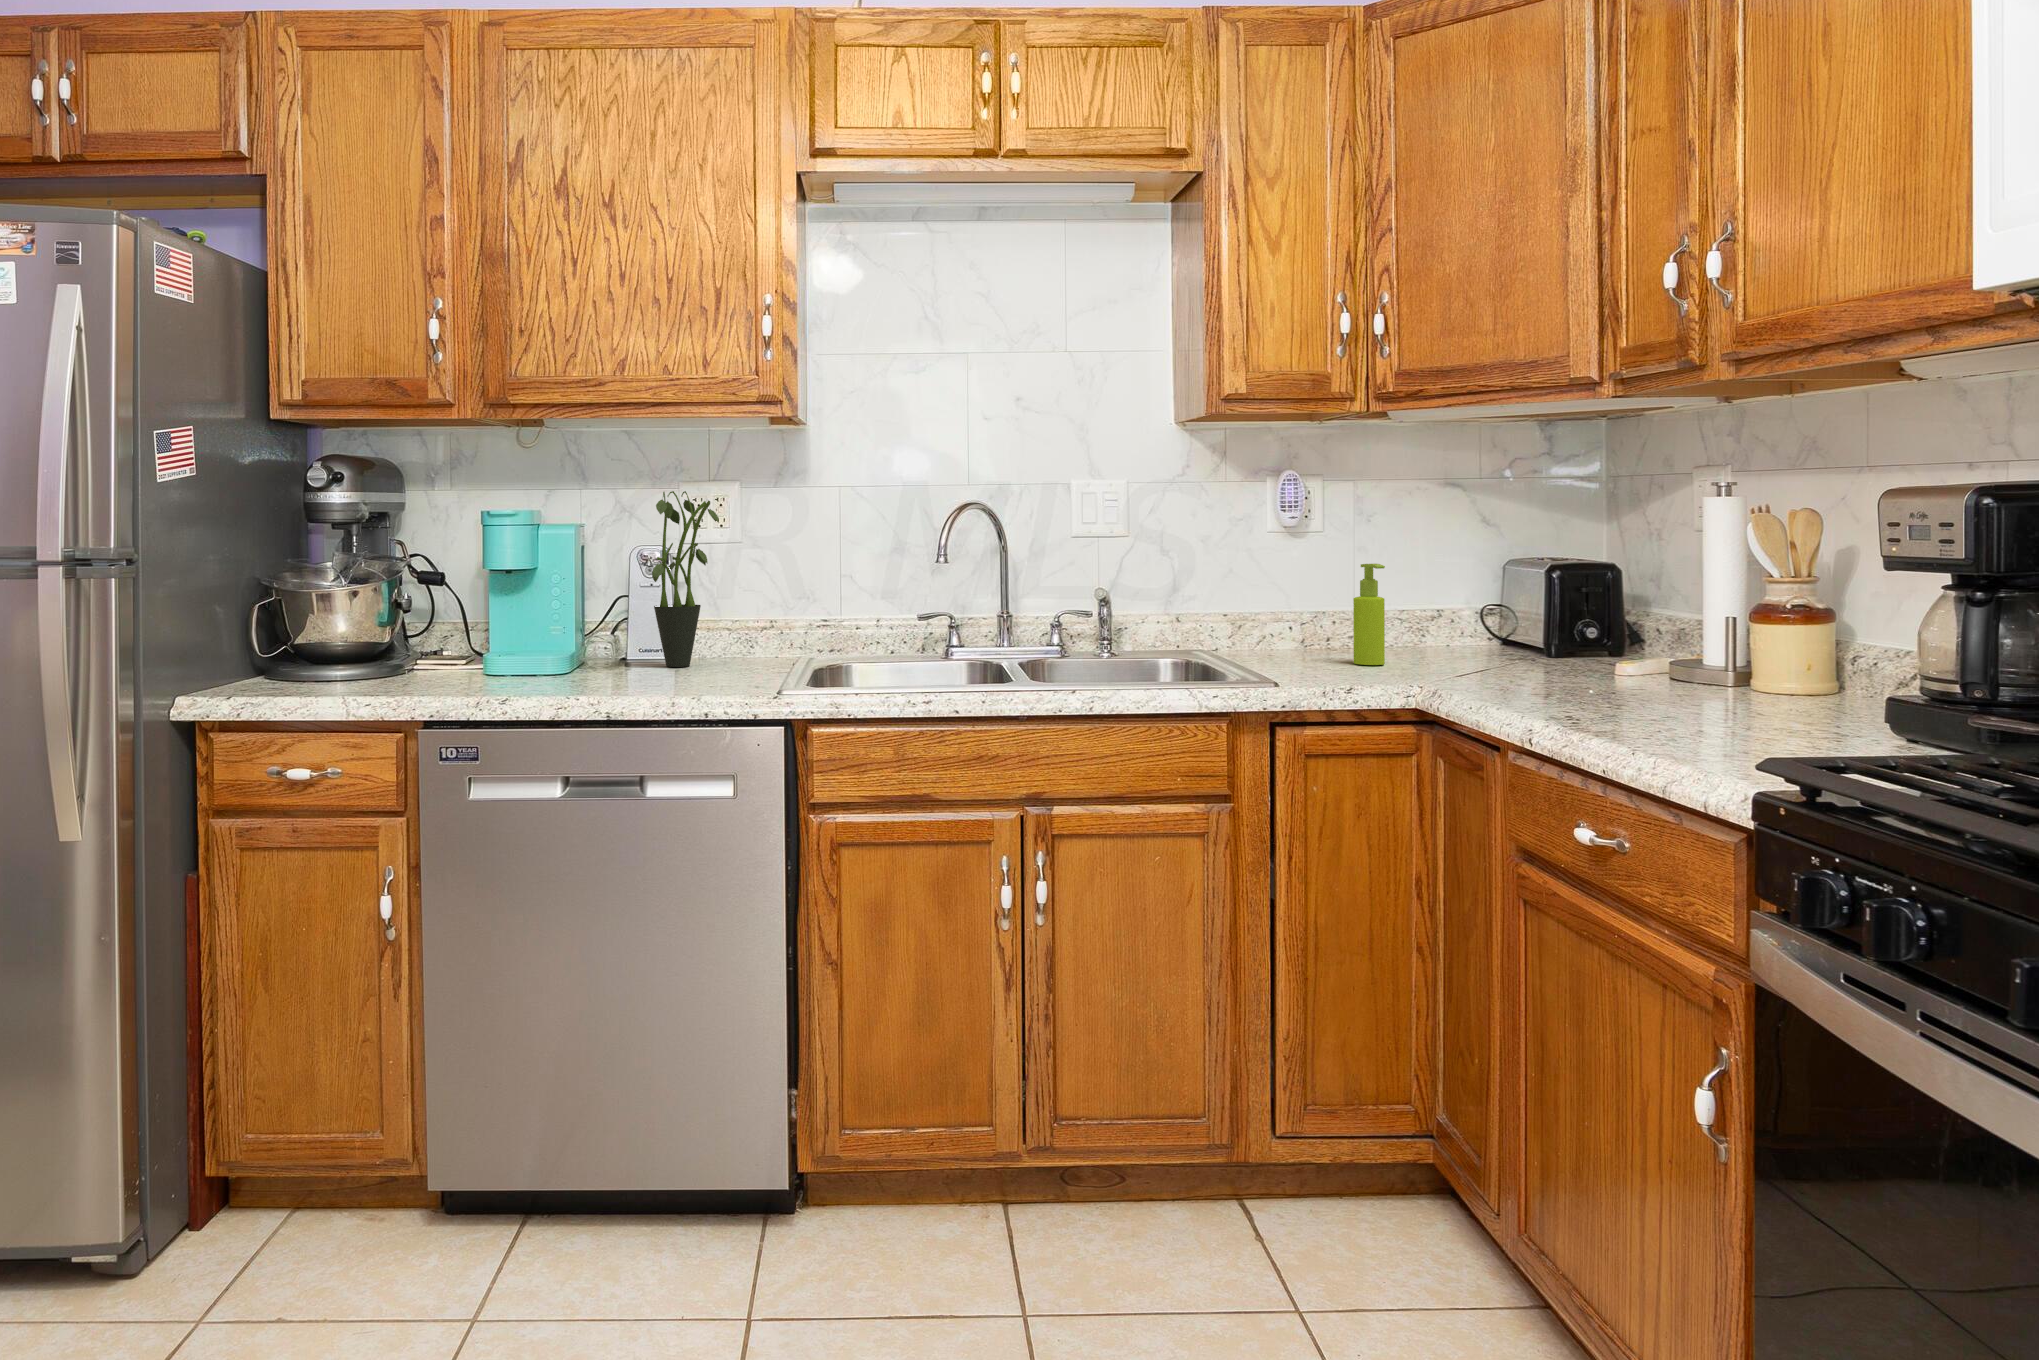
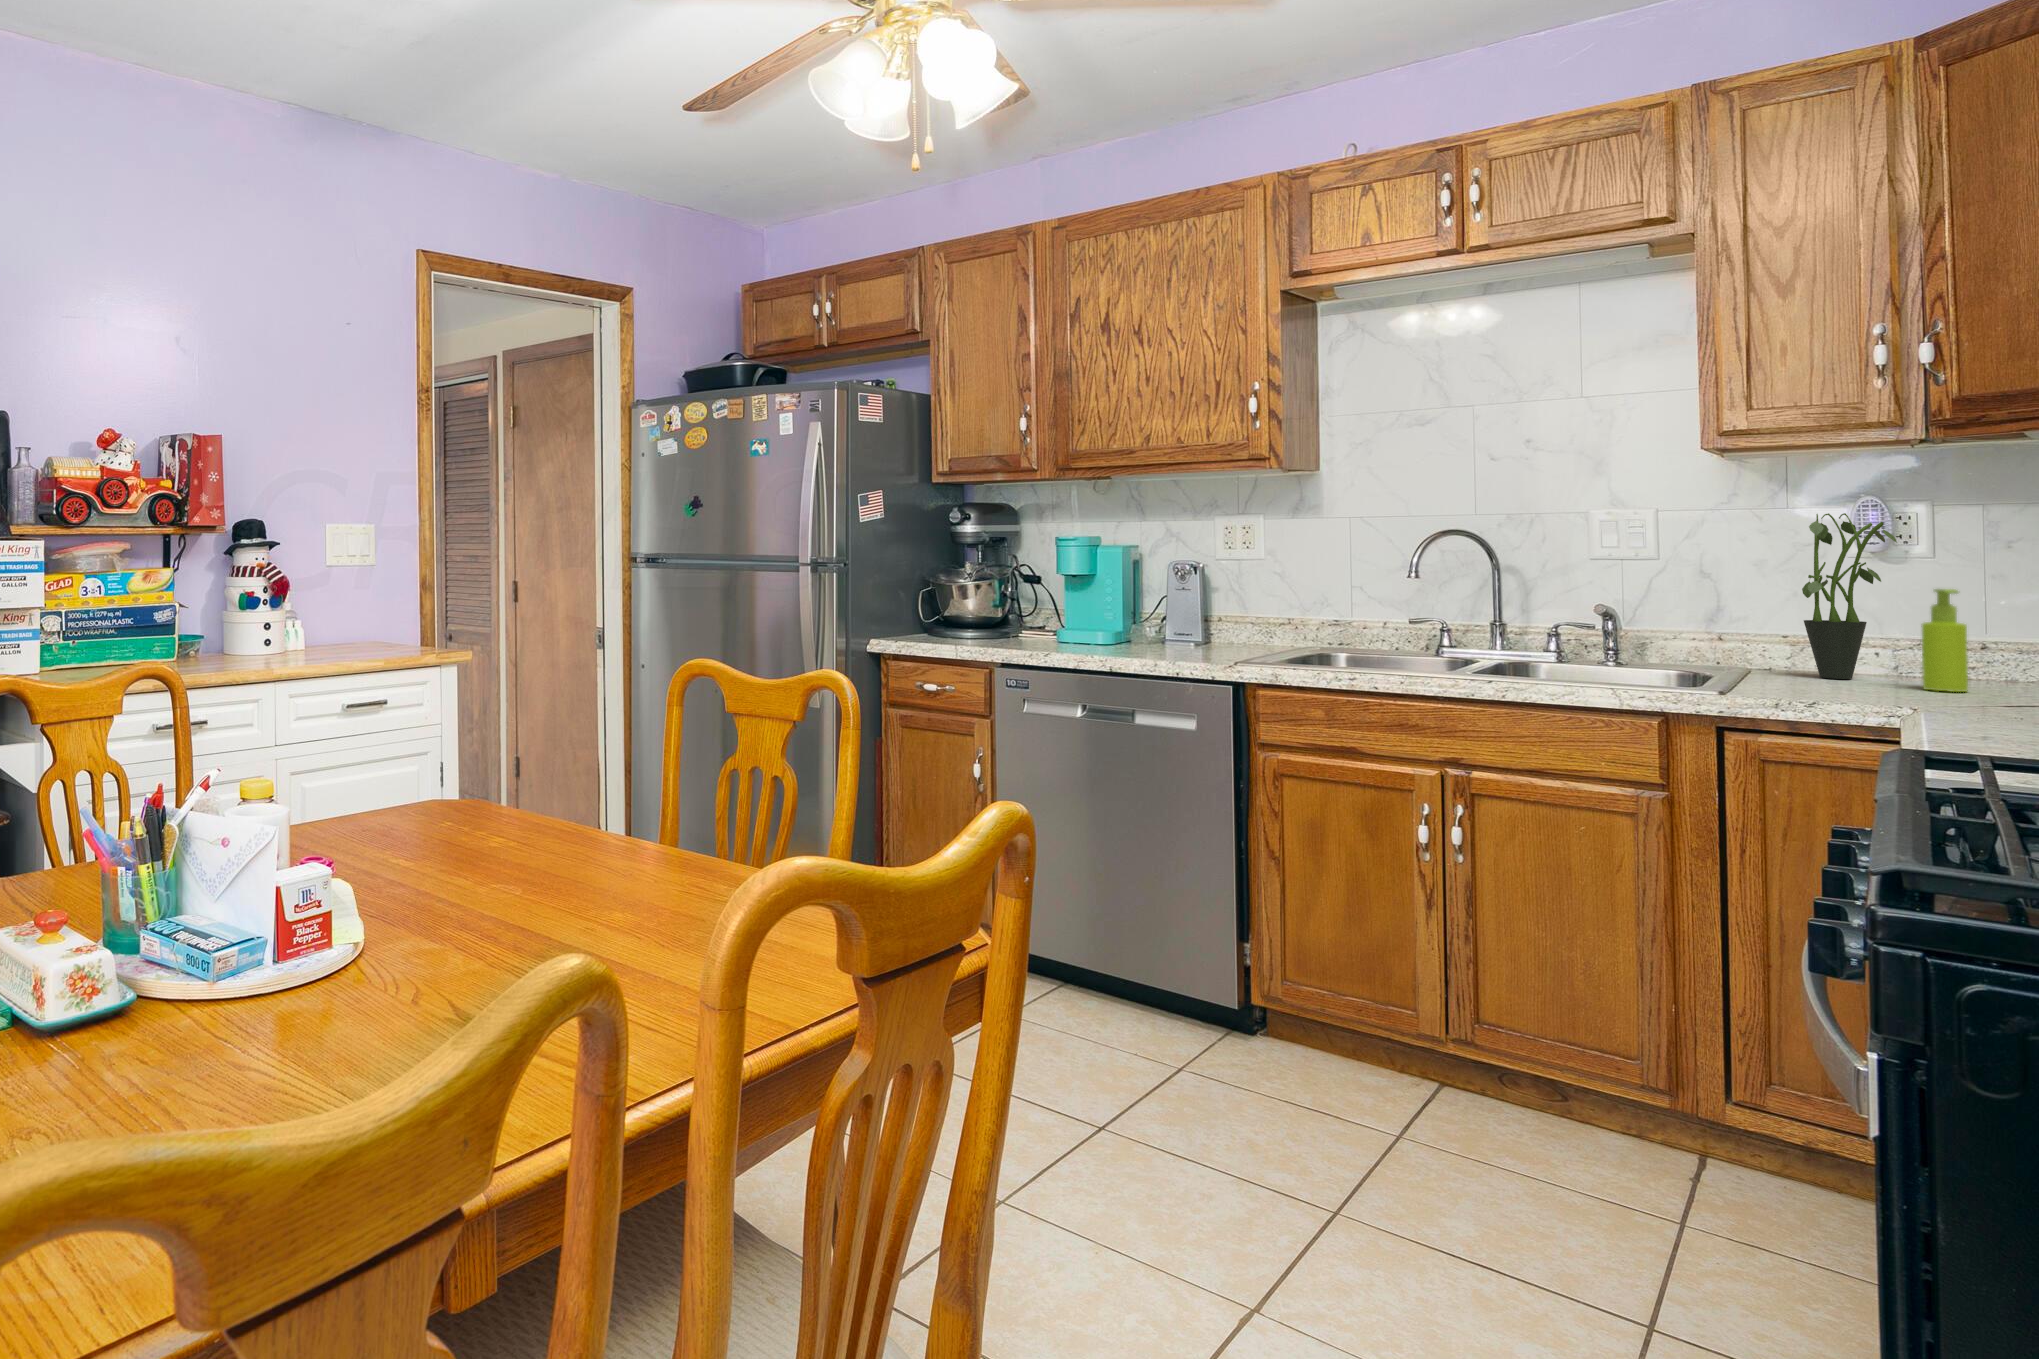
potted plant: present [652,491,719,667] -> present [1802,513,1897,679]

